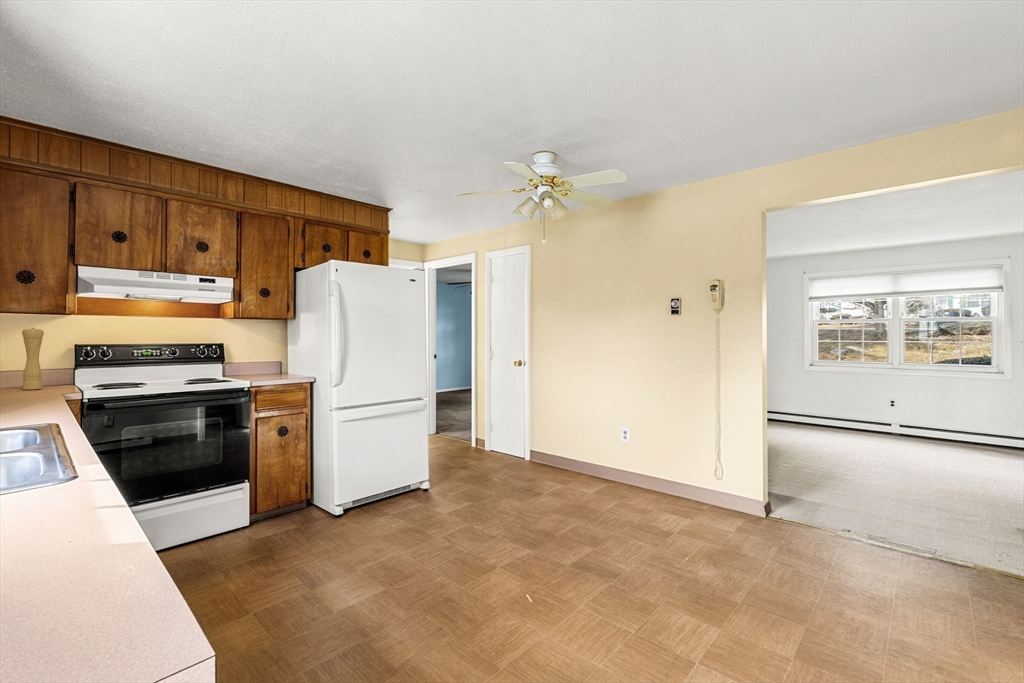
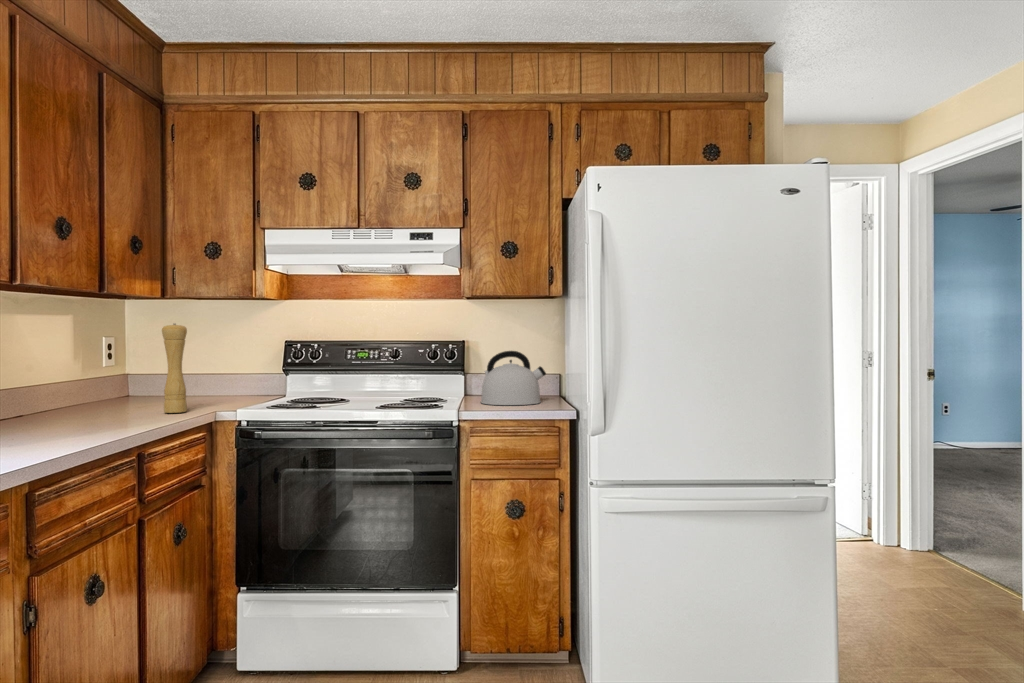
kettle: none [249,349,288,378] -> present [481,351,546,405]

